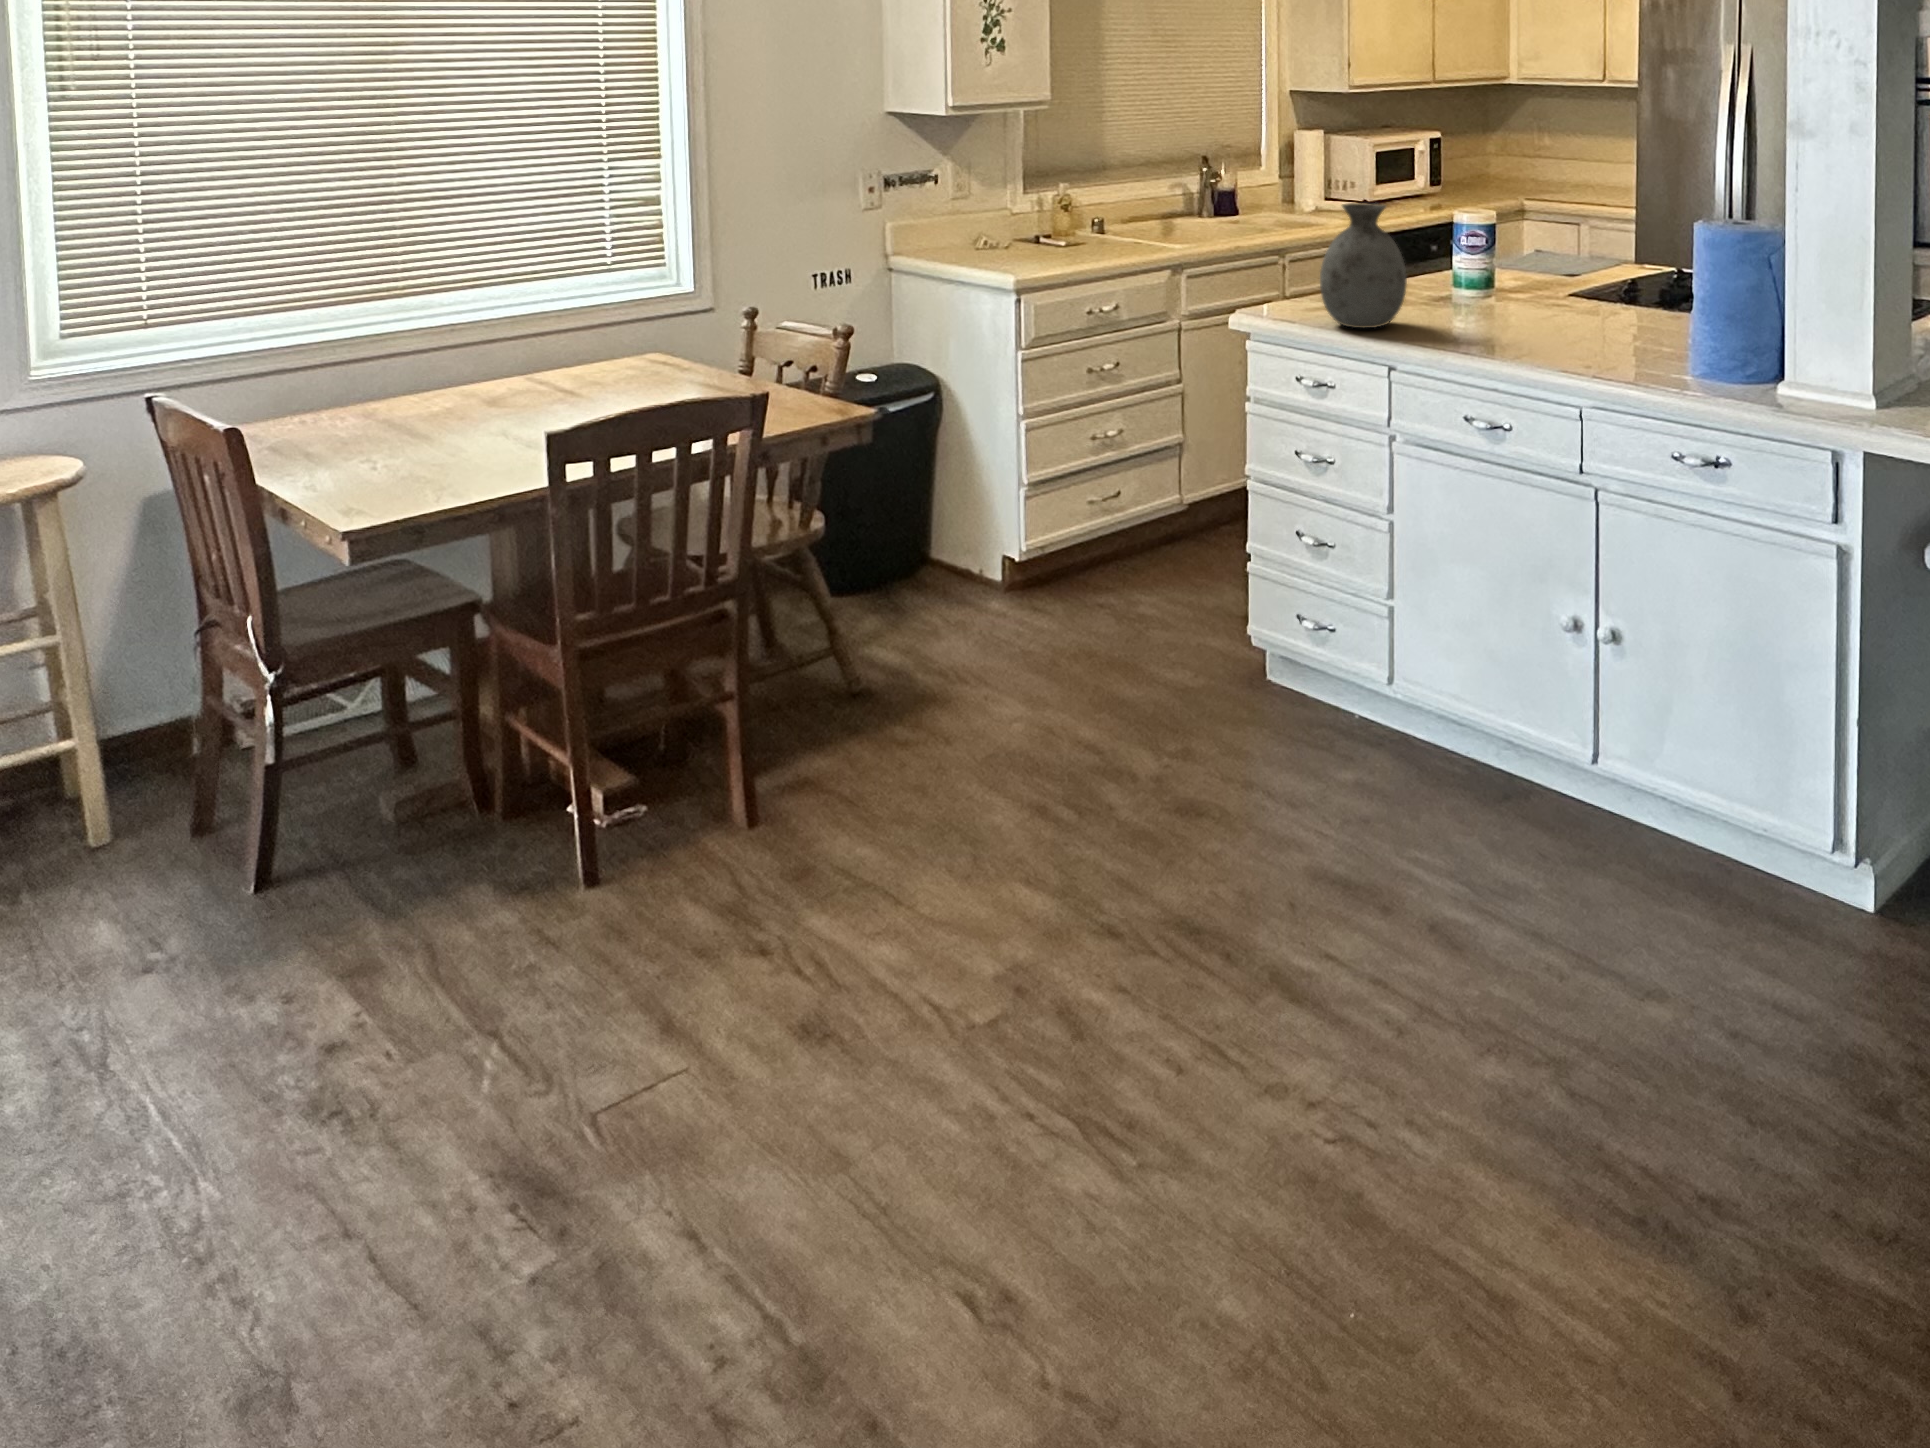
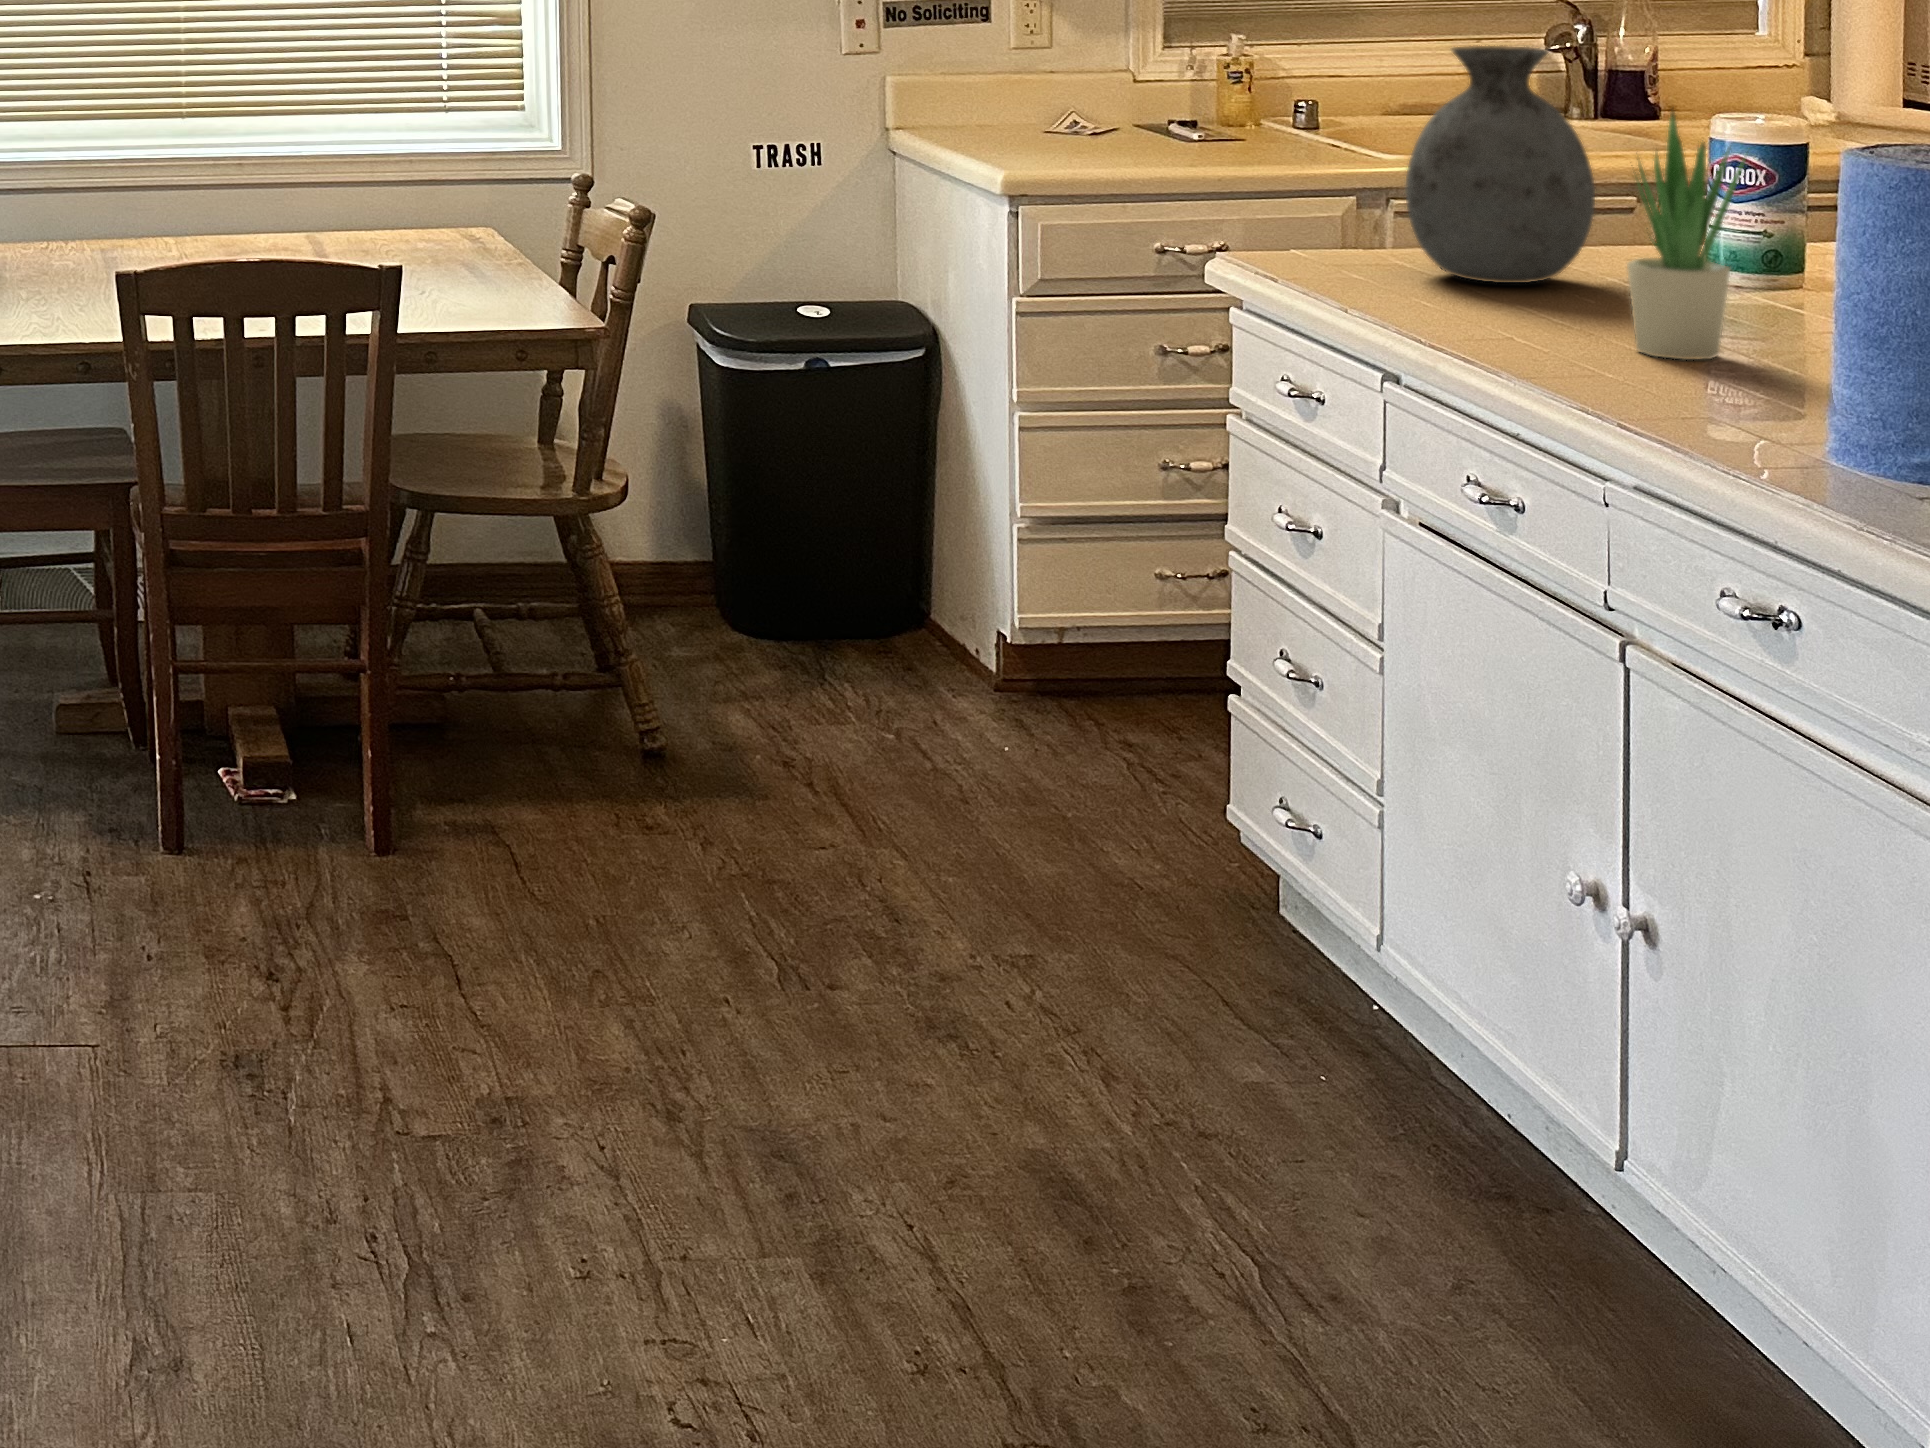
potted plant: none [1485,237,1534,363] -> present [1627,110,1745,360]

